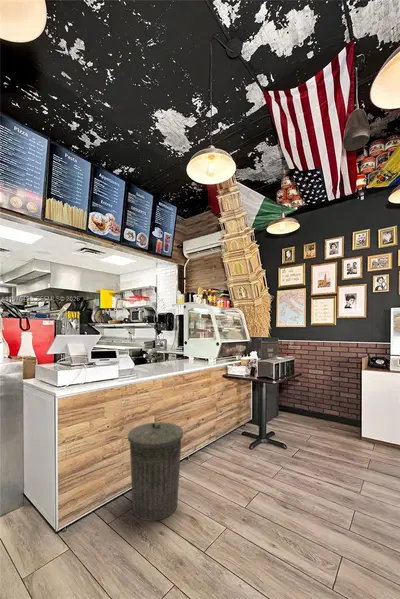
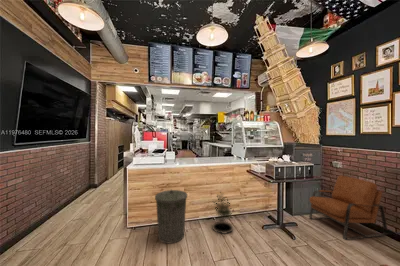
chair: none [277,369,338,437] -> present [309,175,388,240]
potted tree: none [193,409,229,474] -> present [213,192,233,233]

